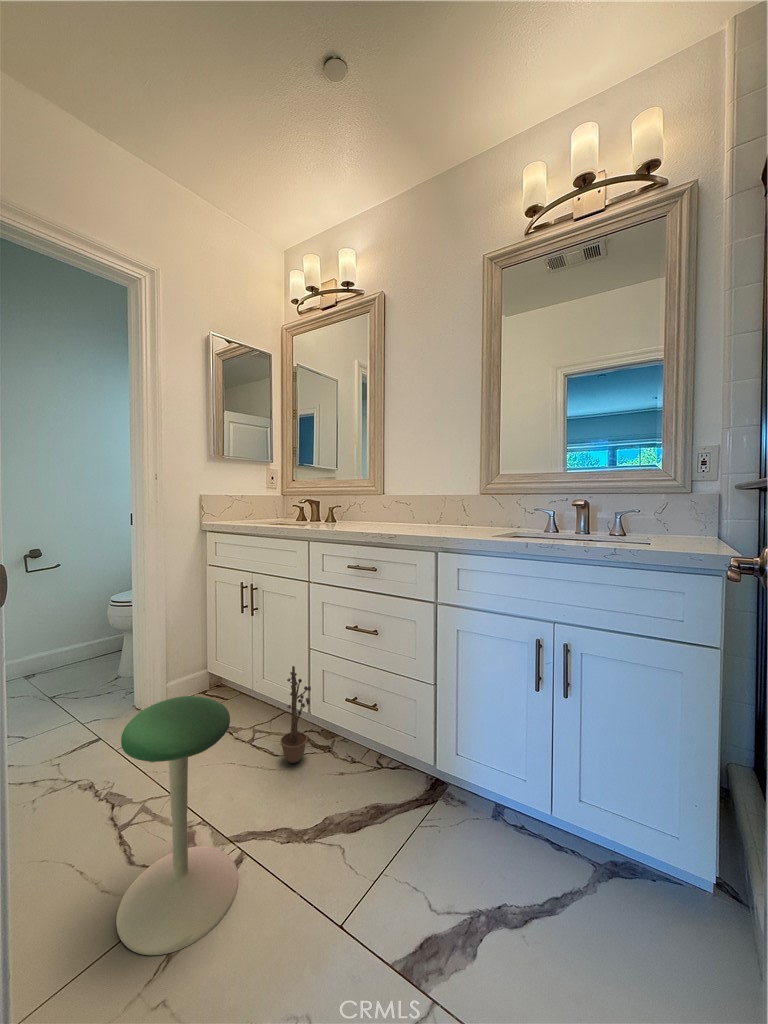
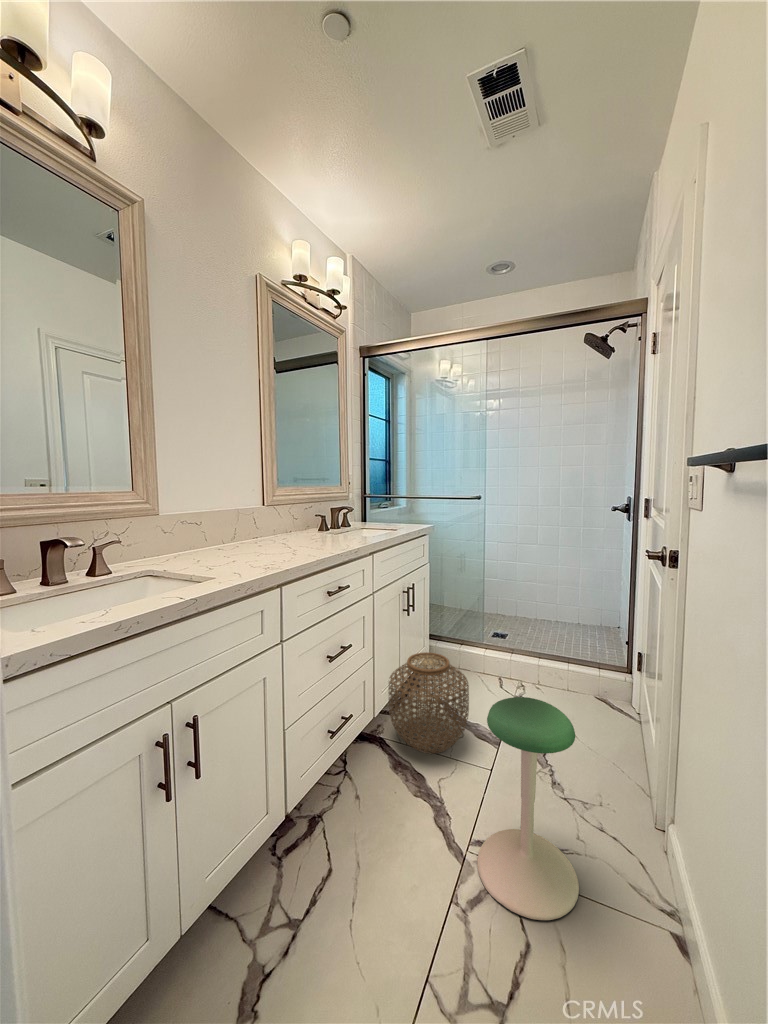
decorative plant: present [280,666,311,763] -> none [290,738,373,862]
woven basket: none [366,715,493,889] -> present [389,652,469,754]

